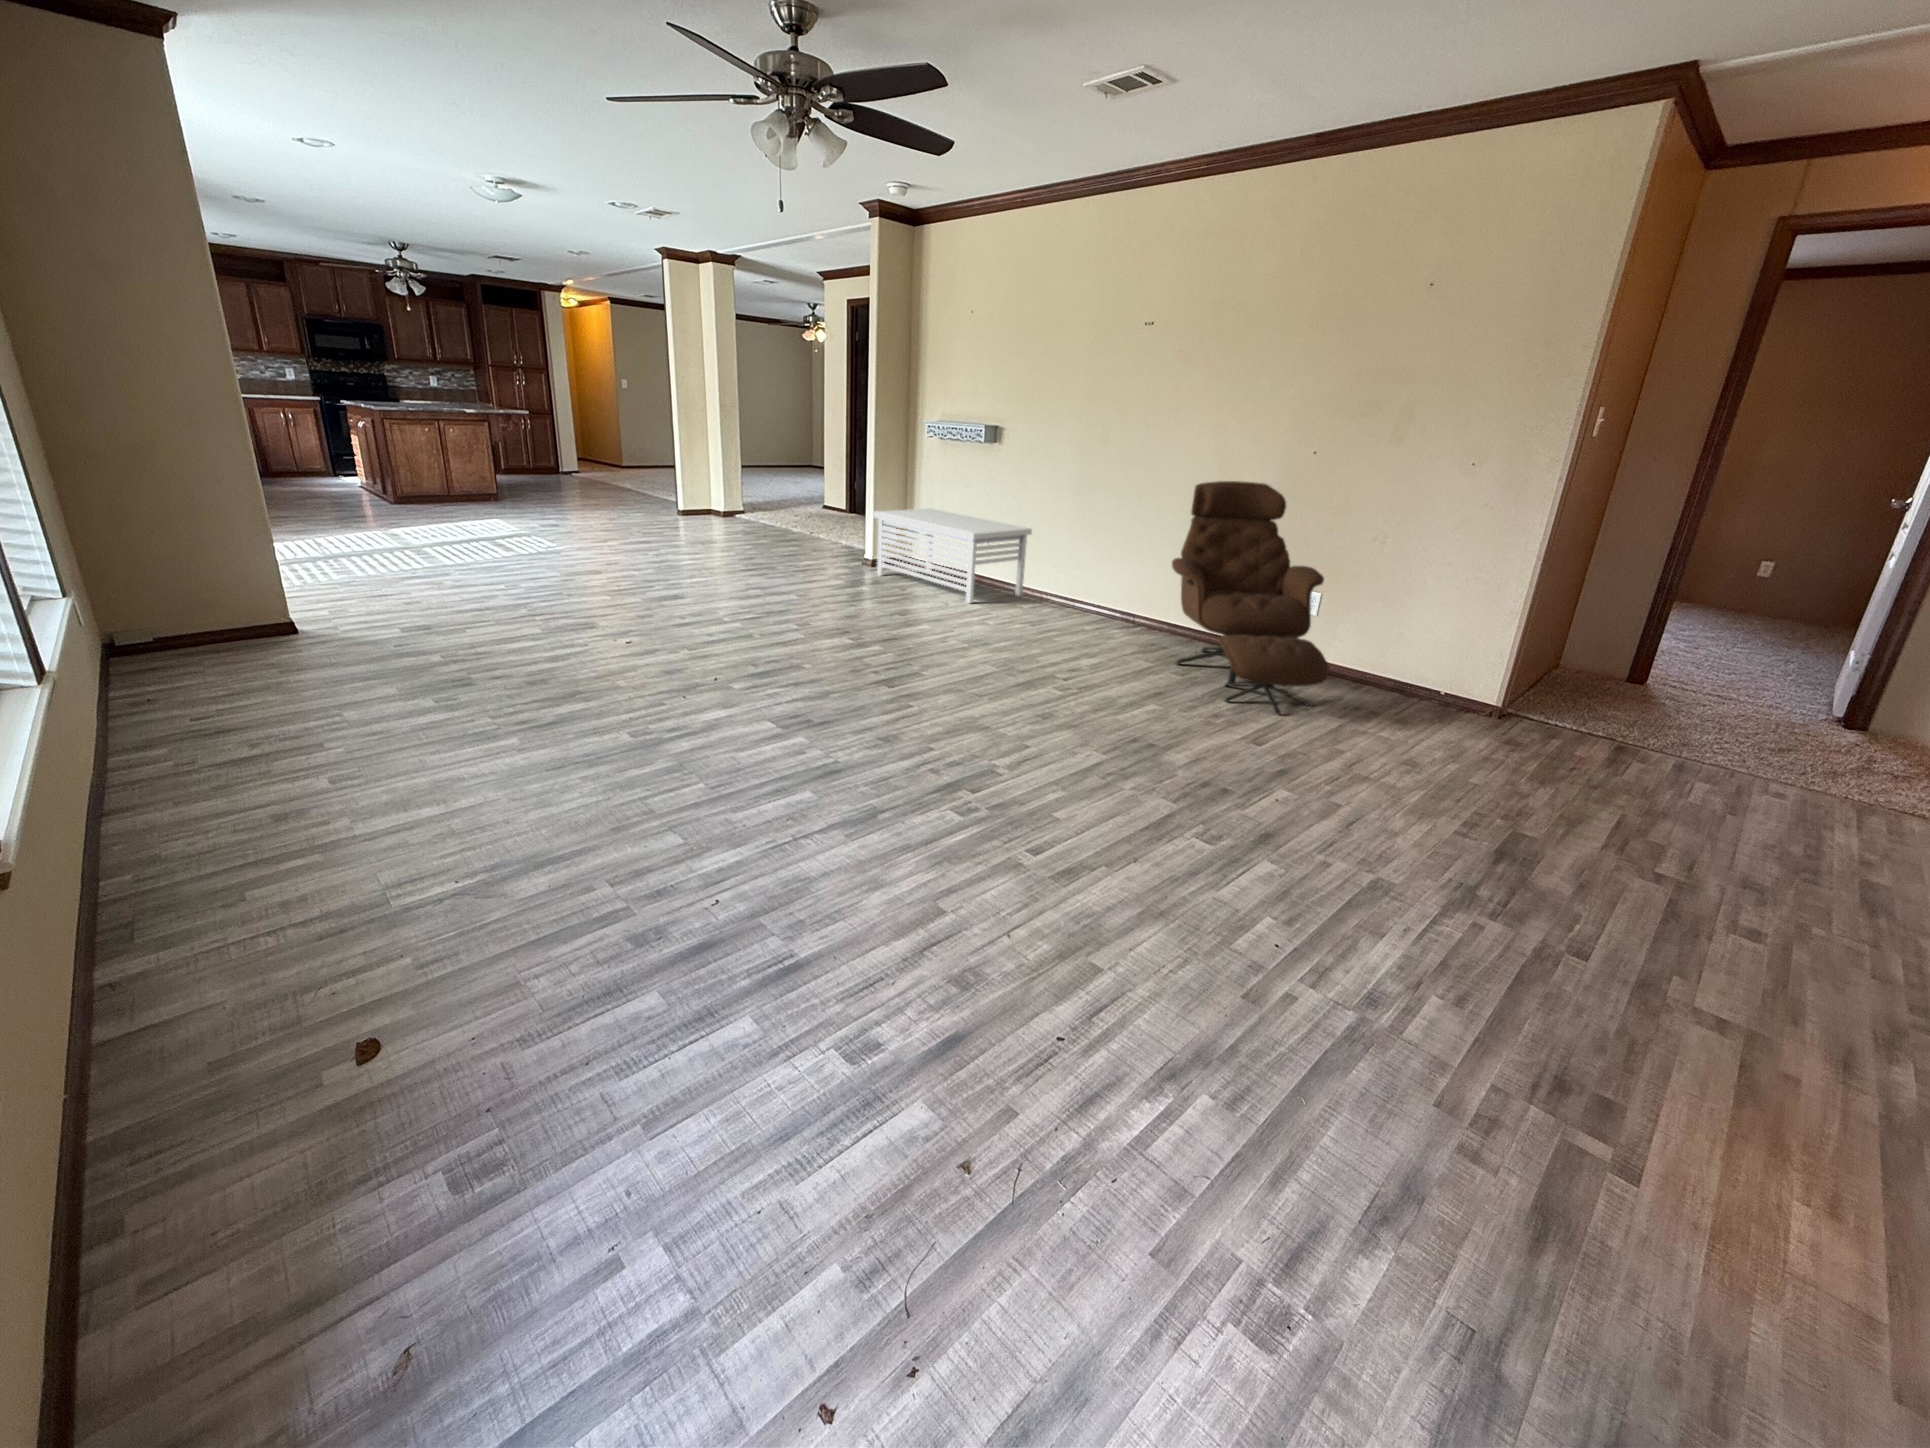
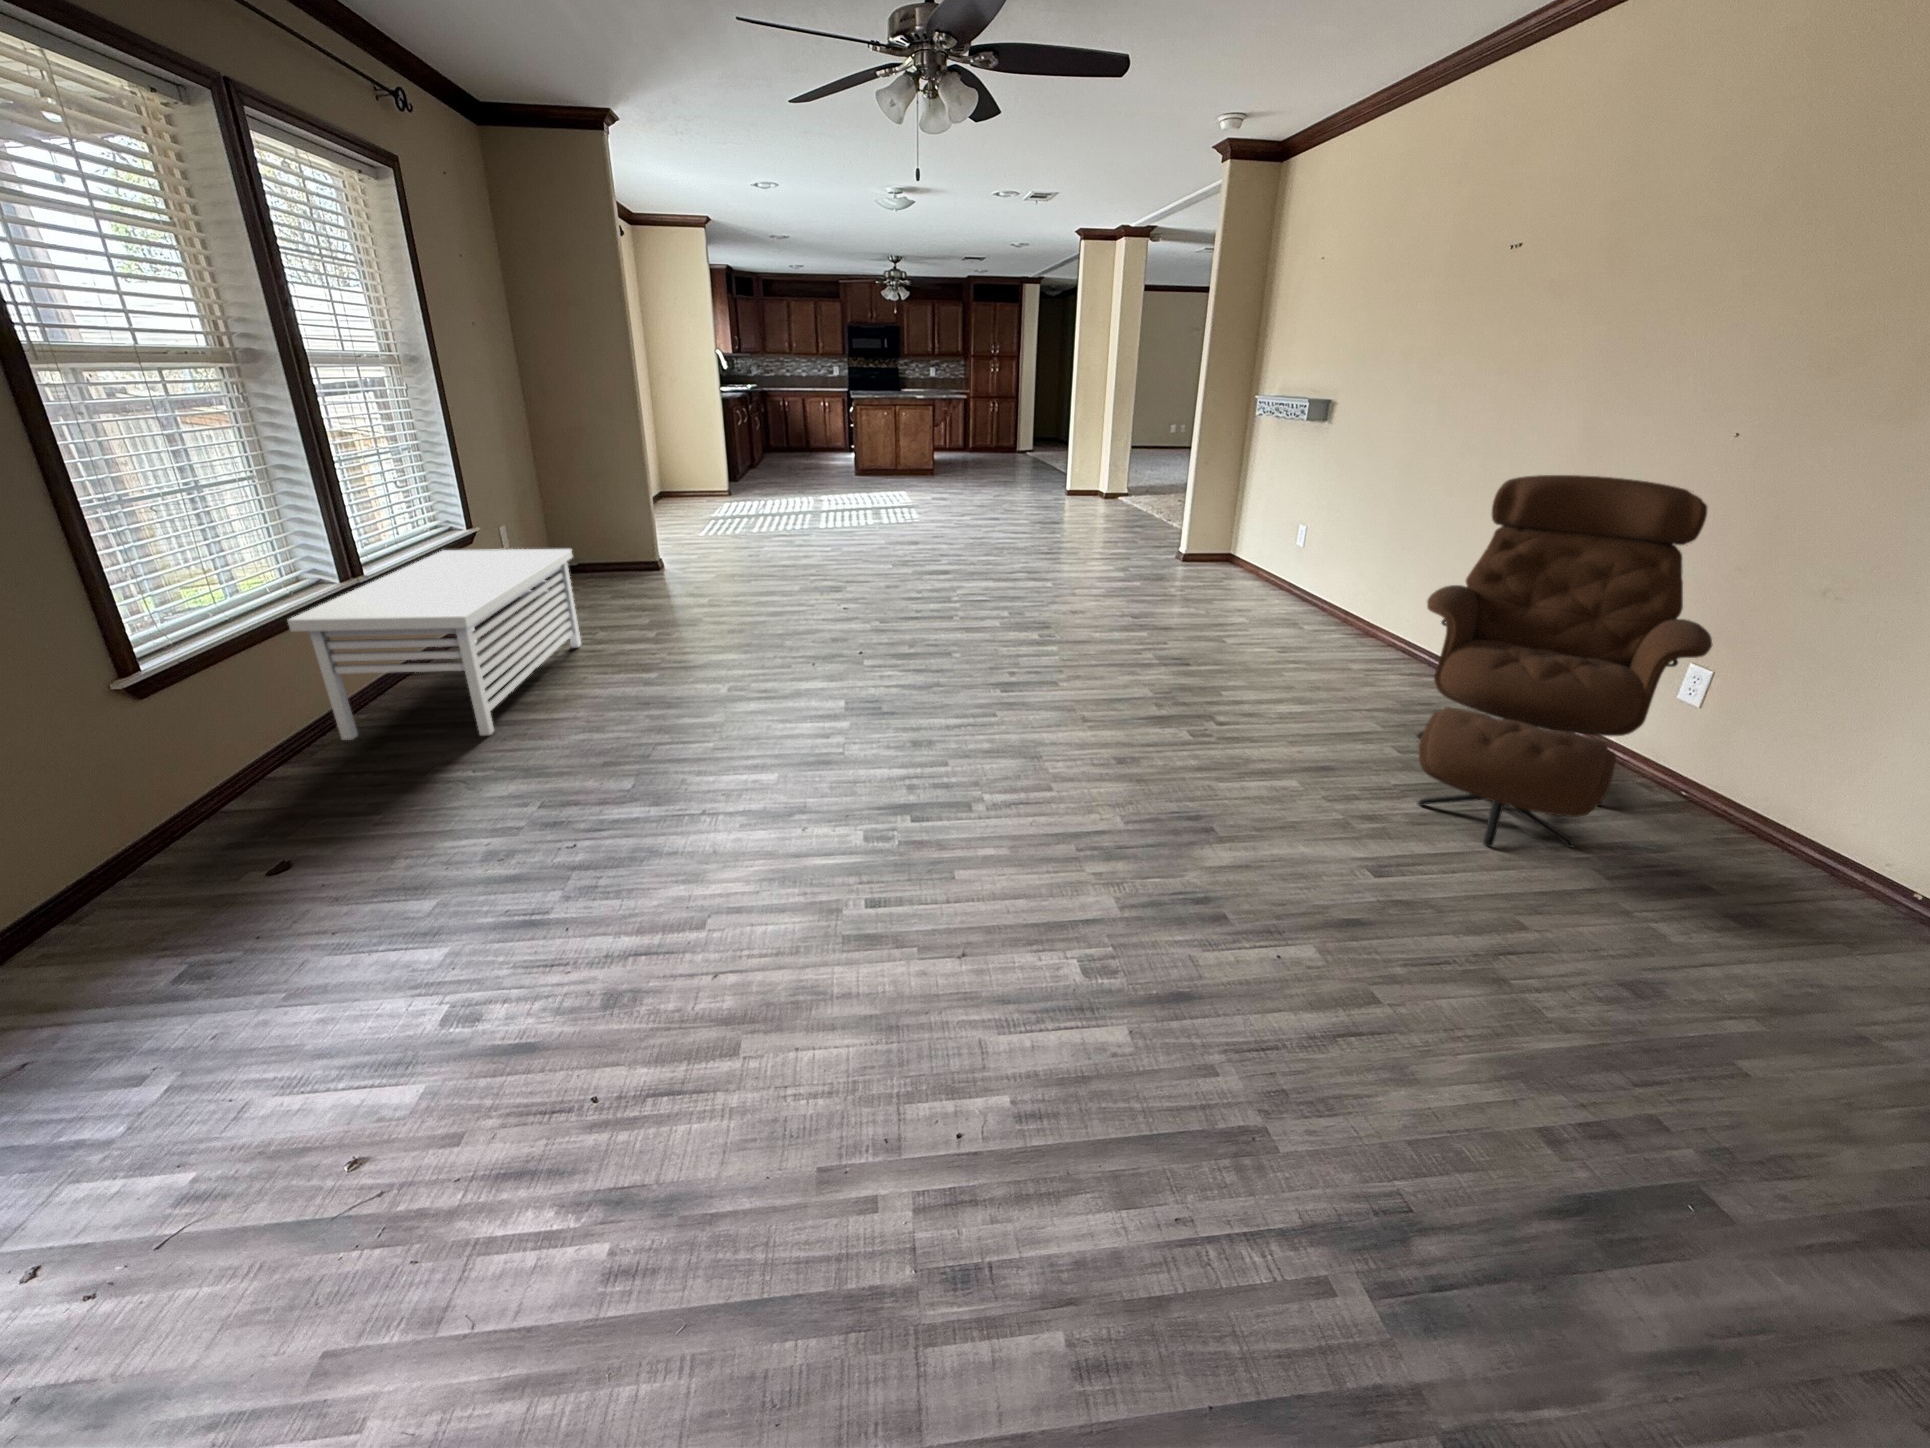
storage bench: present [873,509,1032,603] -> present [287,549,581,740]

